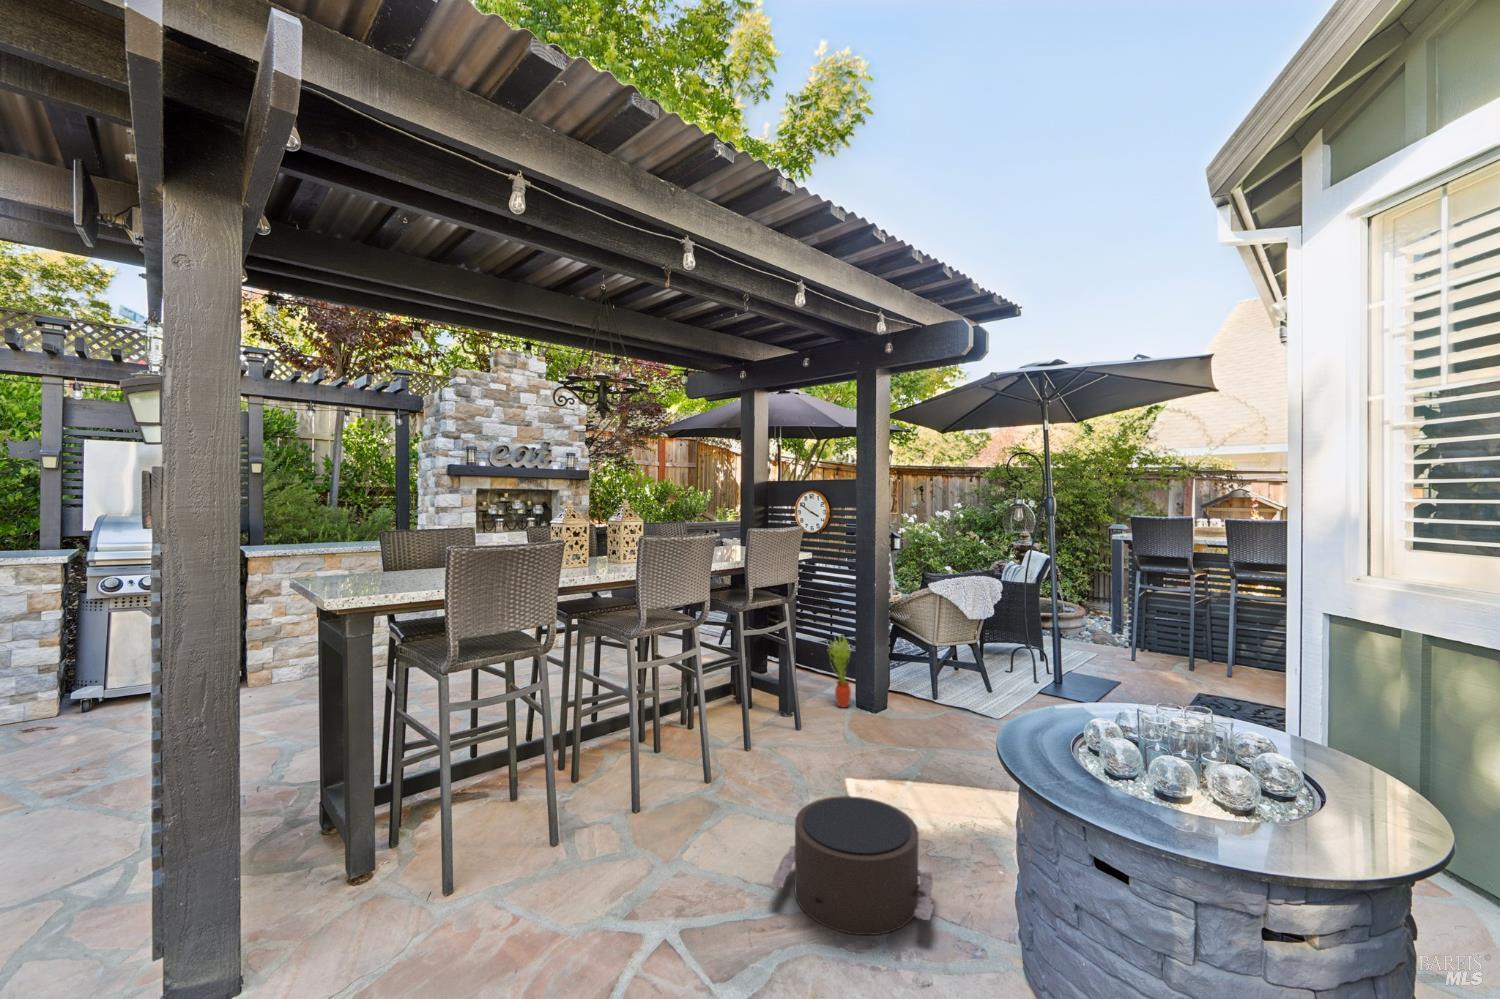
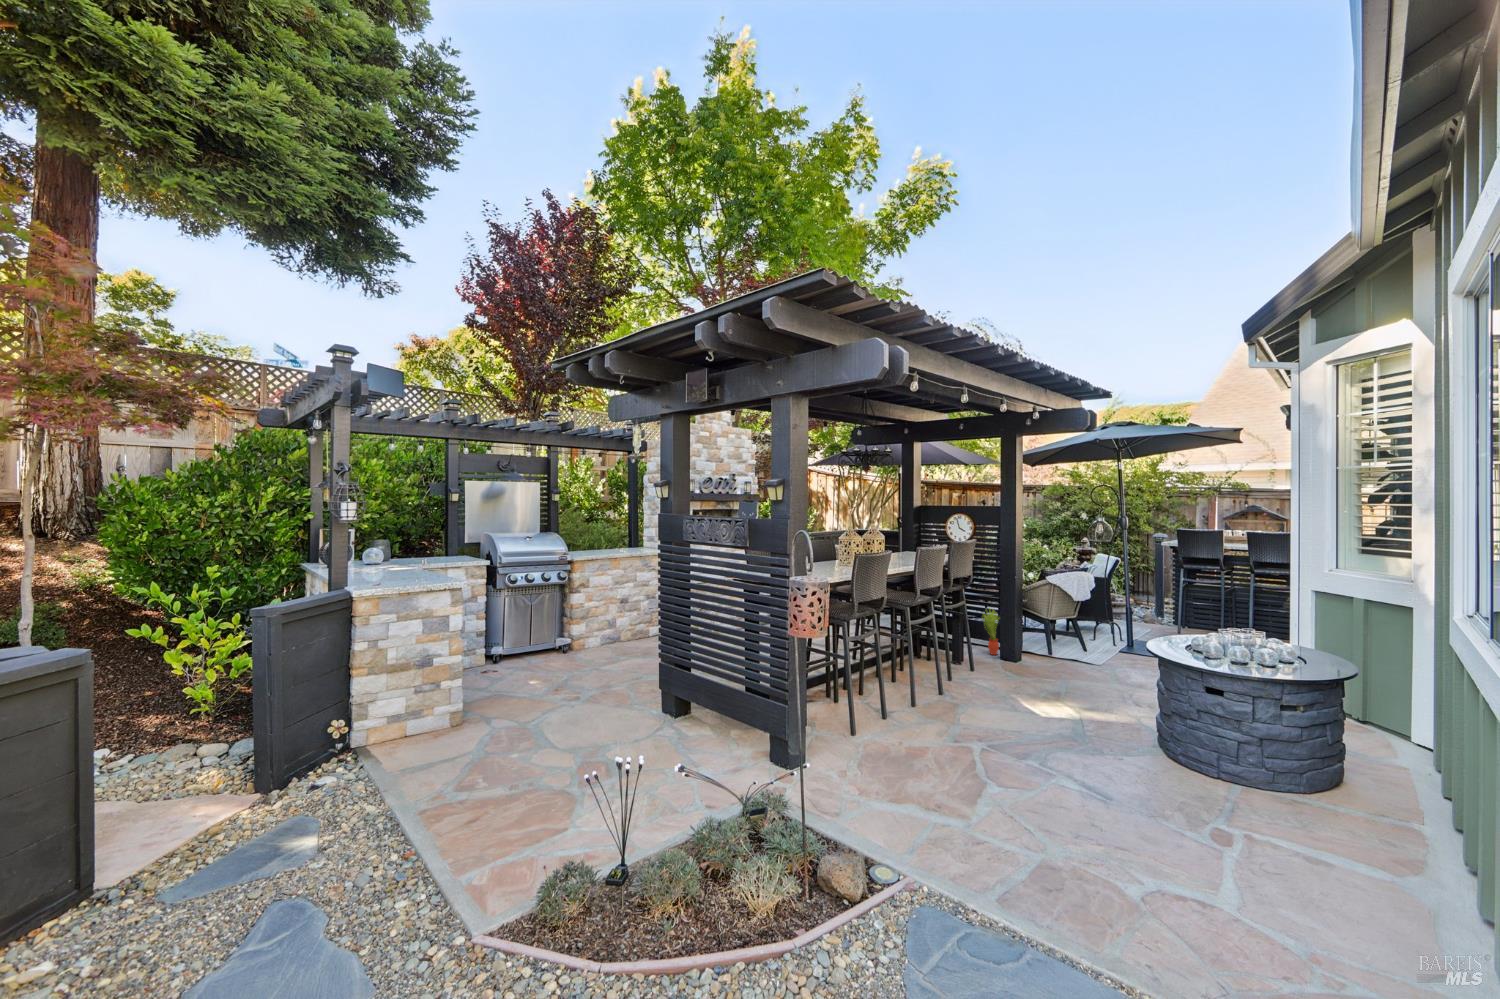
pouf: present [772,796,934,935] -> none [1024,684,1117,741]

